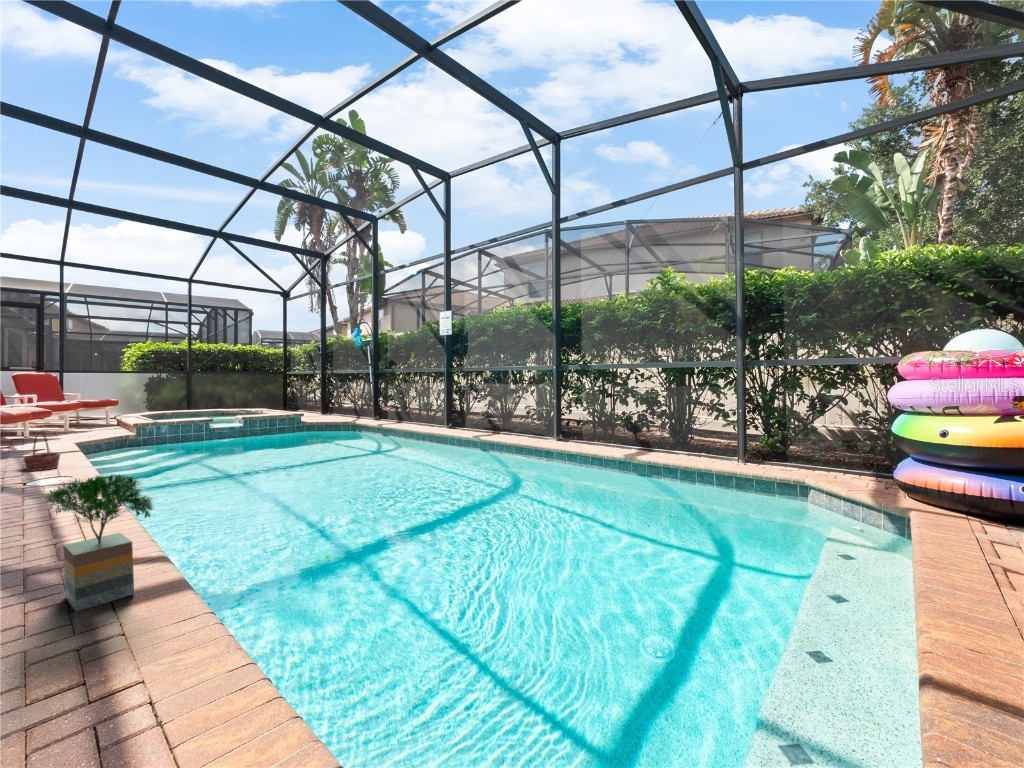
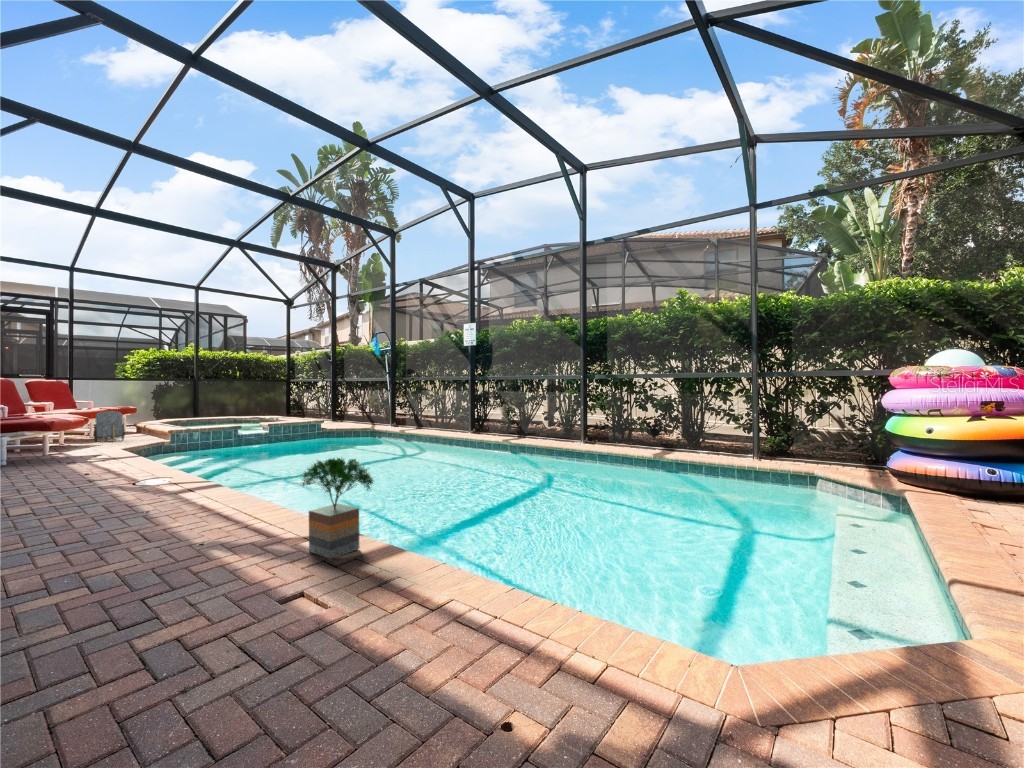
stool: none [53,406,87,438] -> present [94,411,125,442]
basket: present [23,433,60,471] -> none [115,434,148,469]

